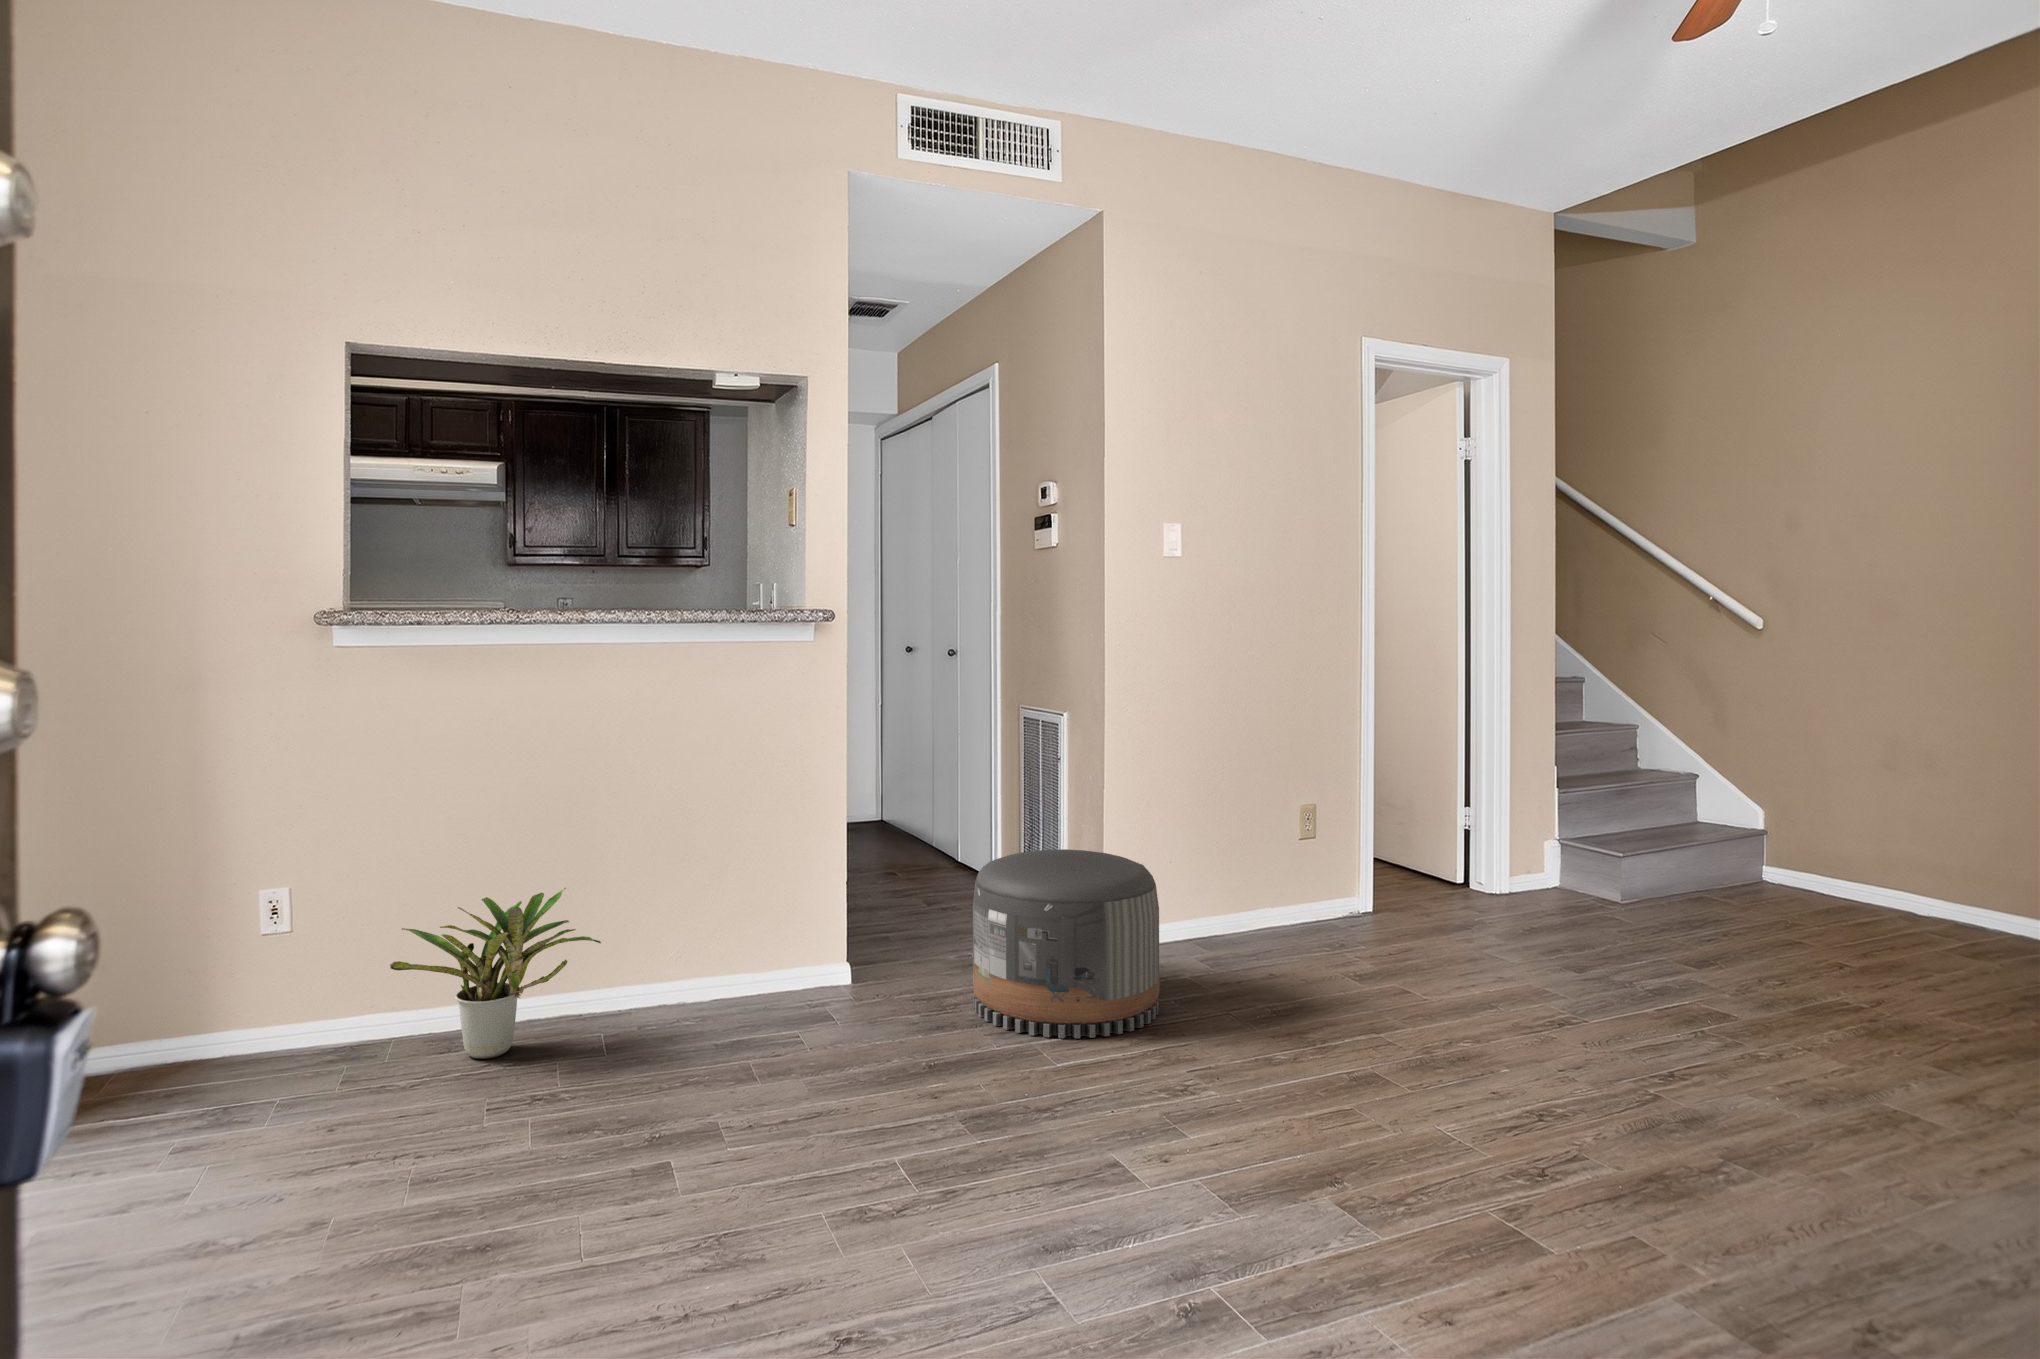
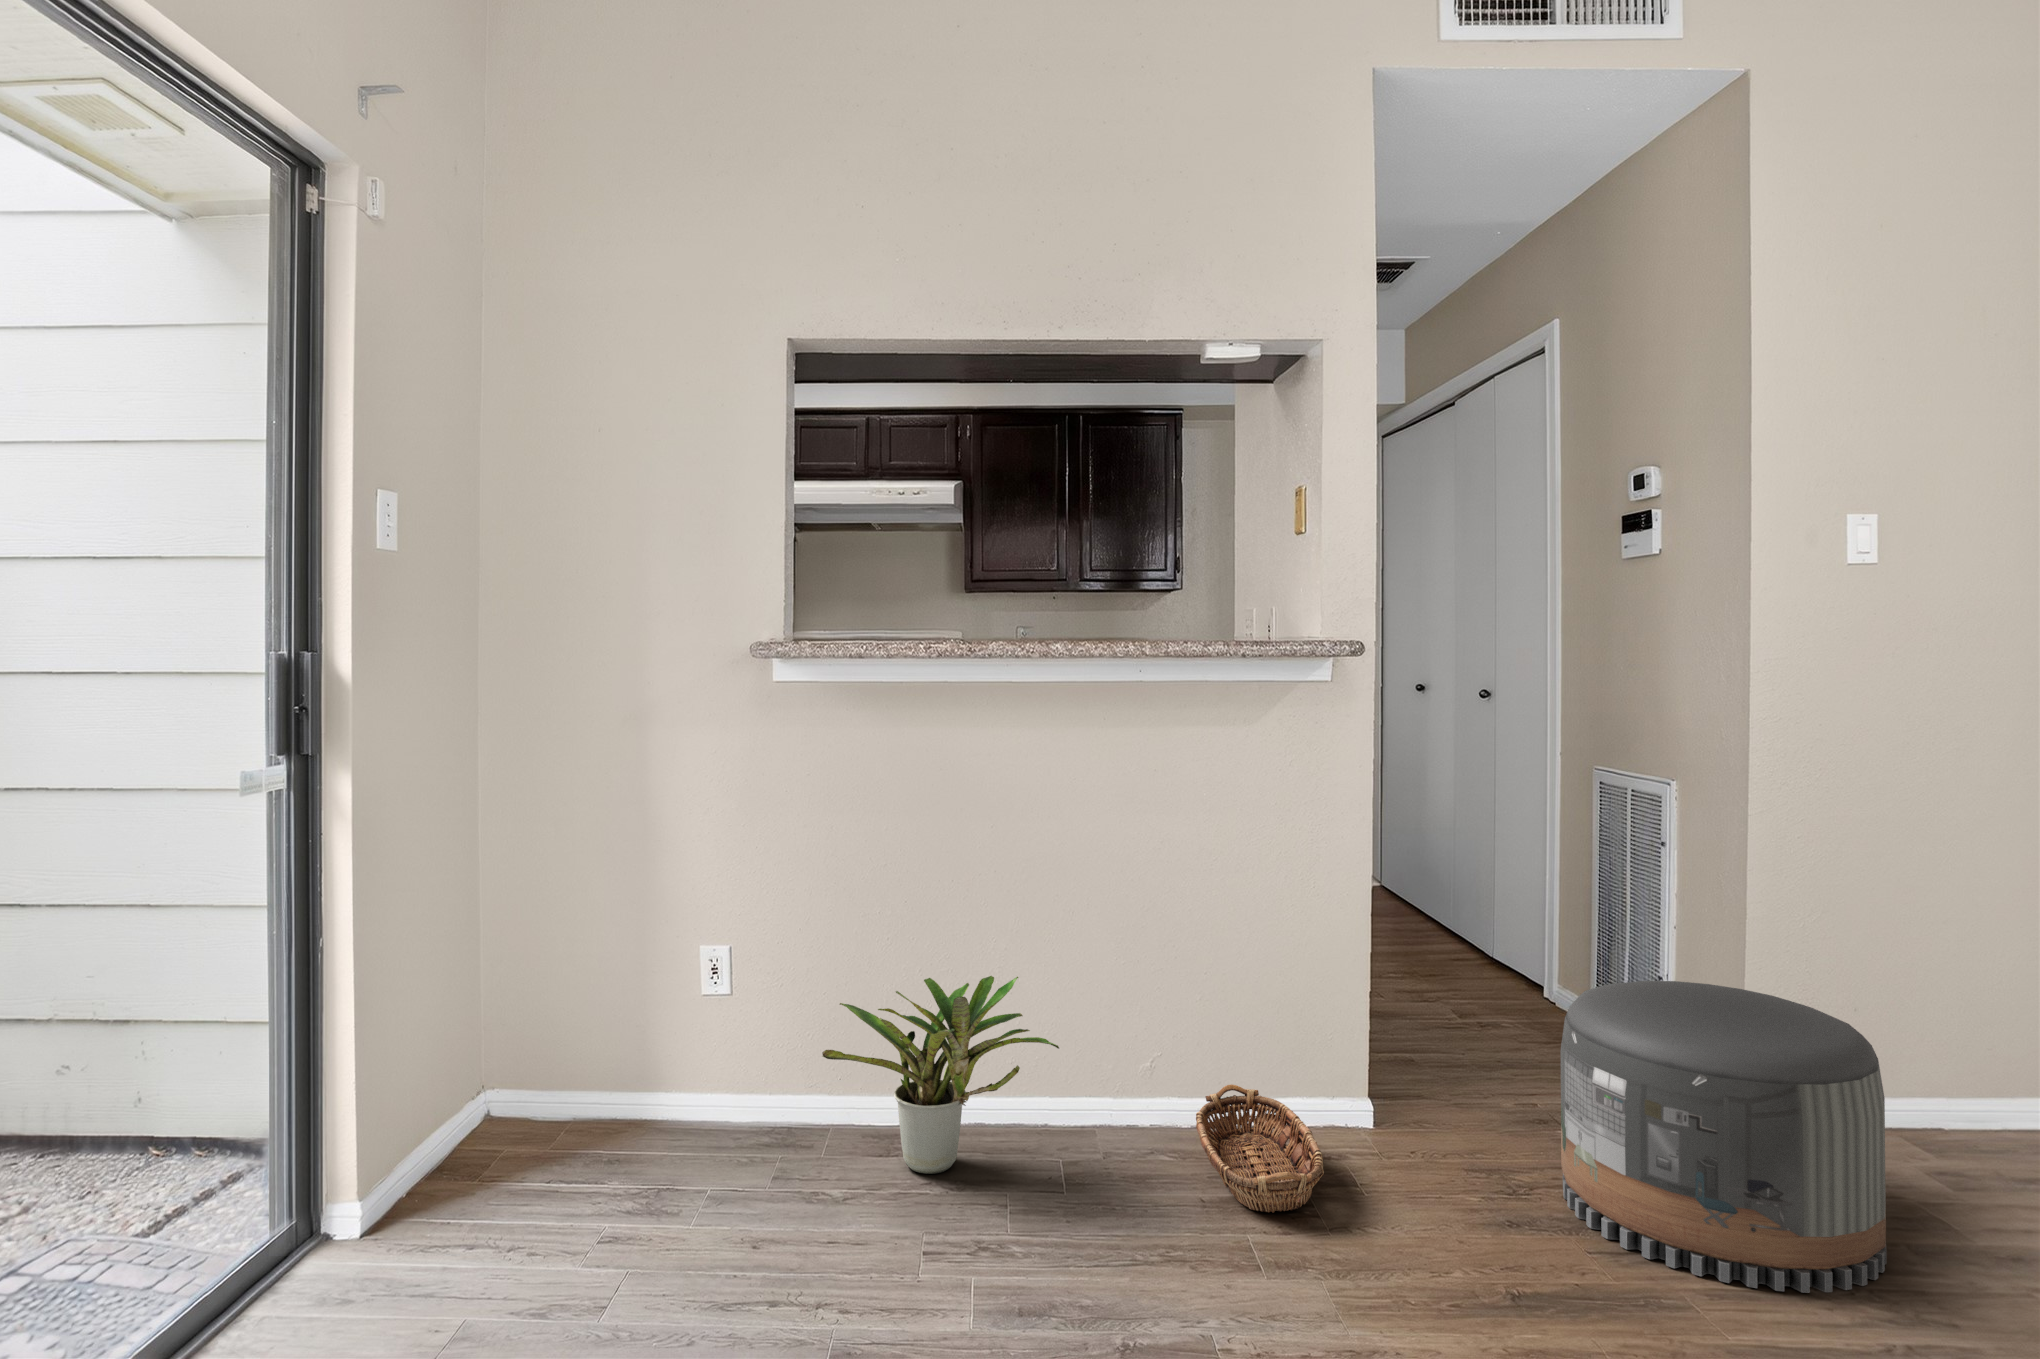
basket: none [692,960,830,1055] -> present [1196,1085,1324,1213]

